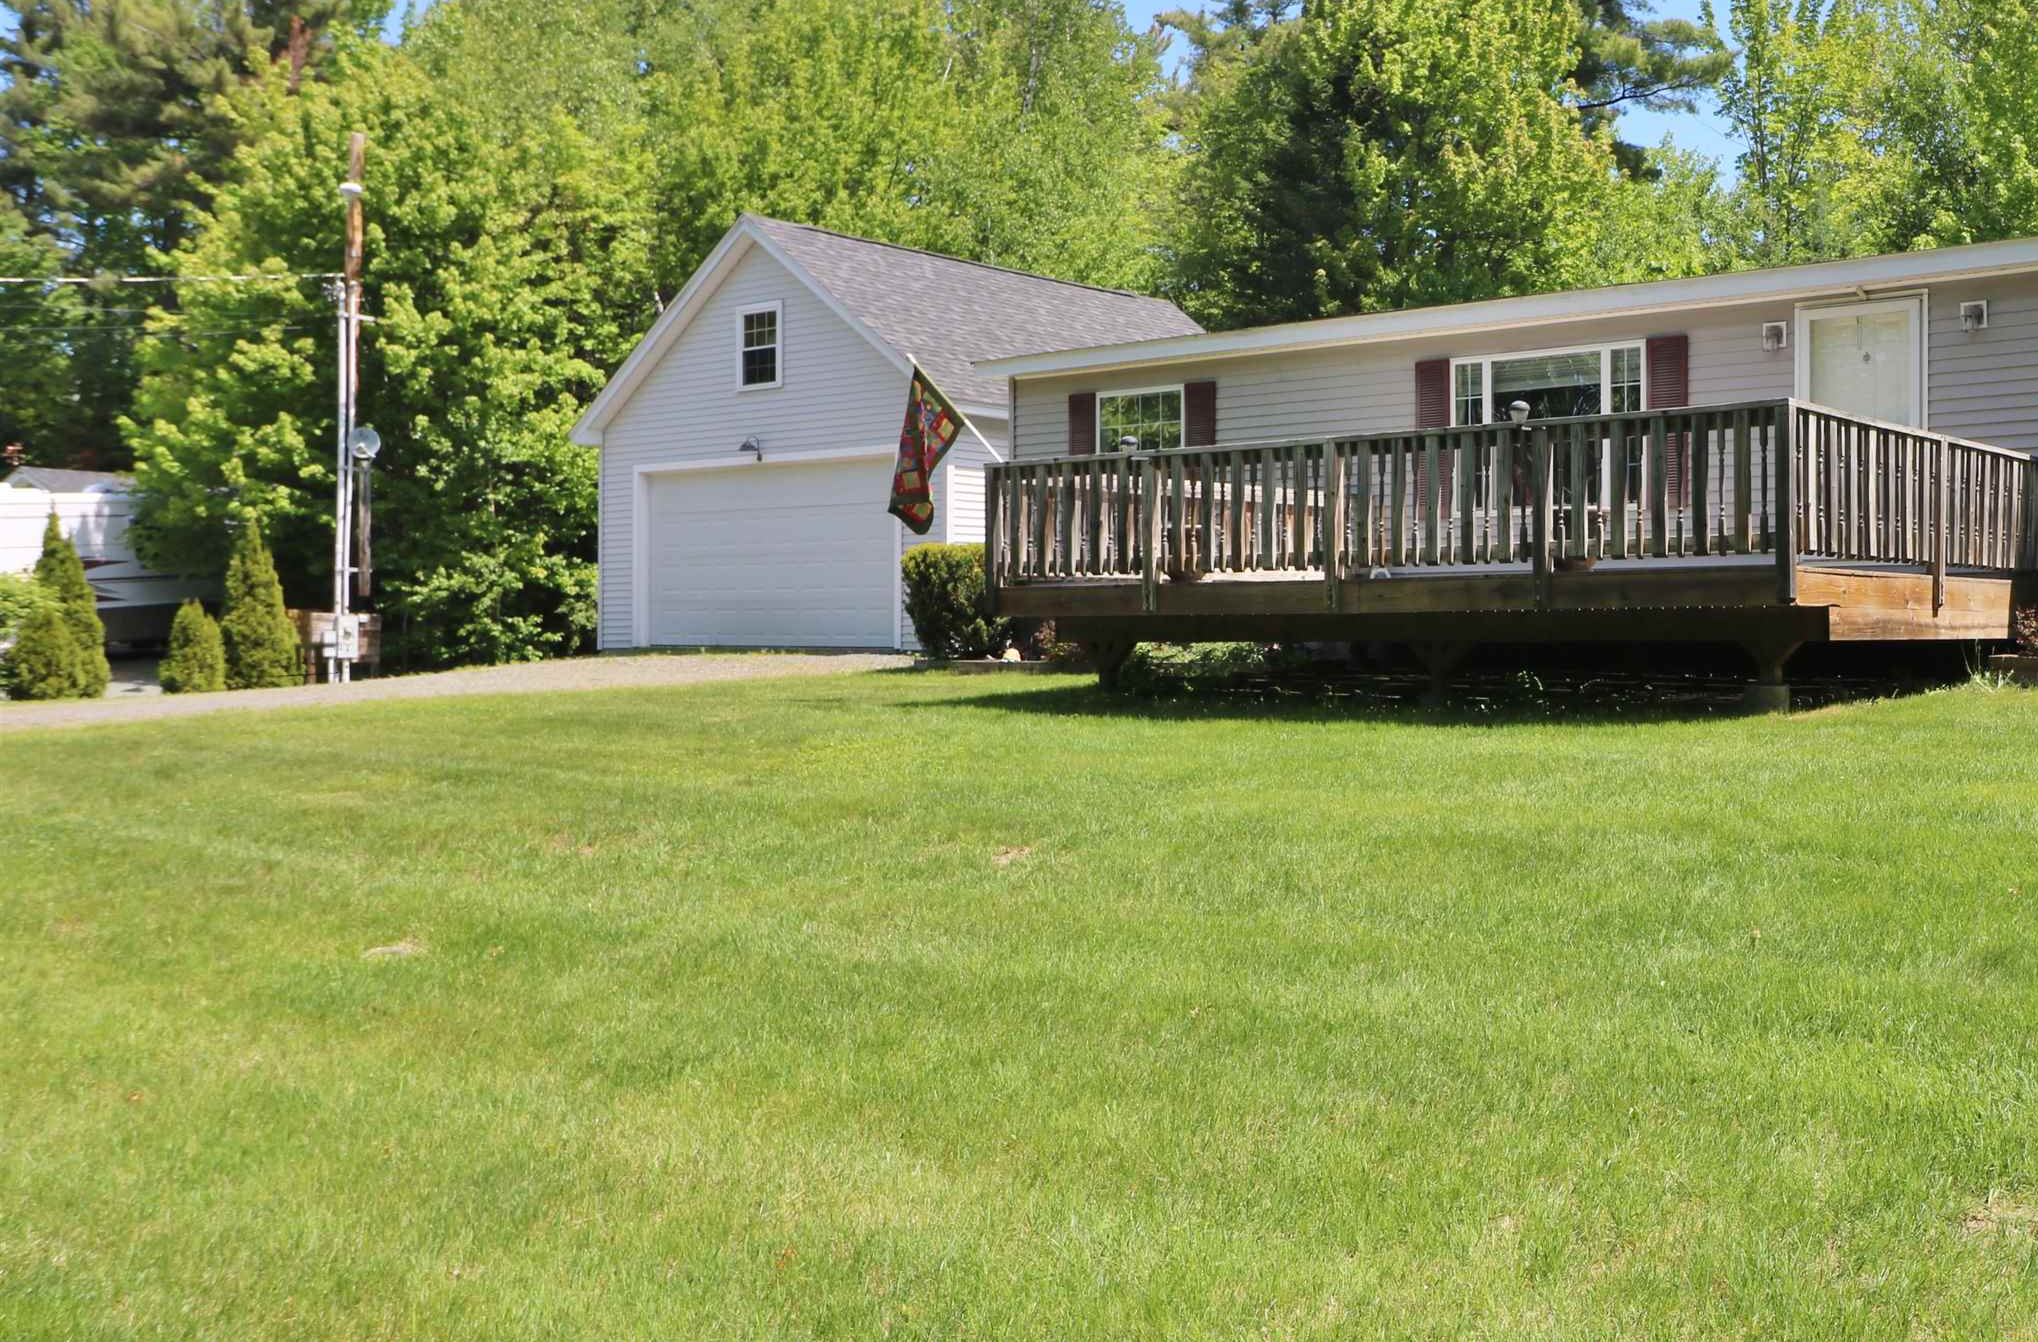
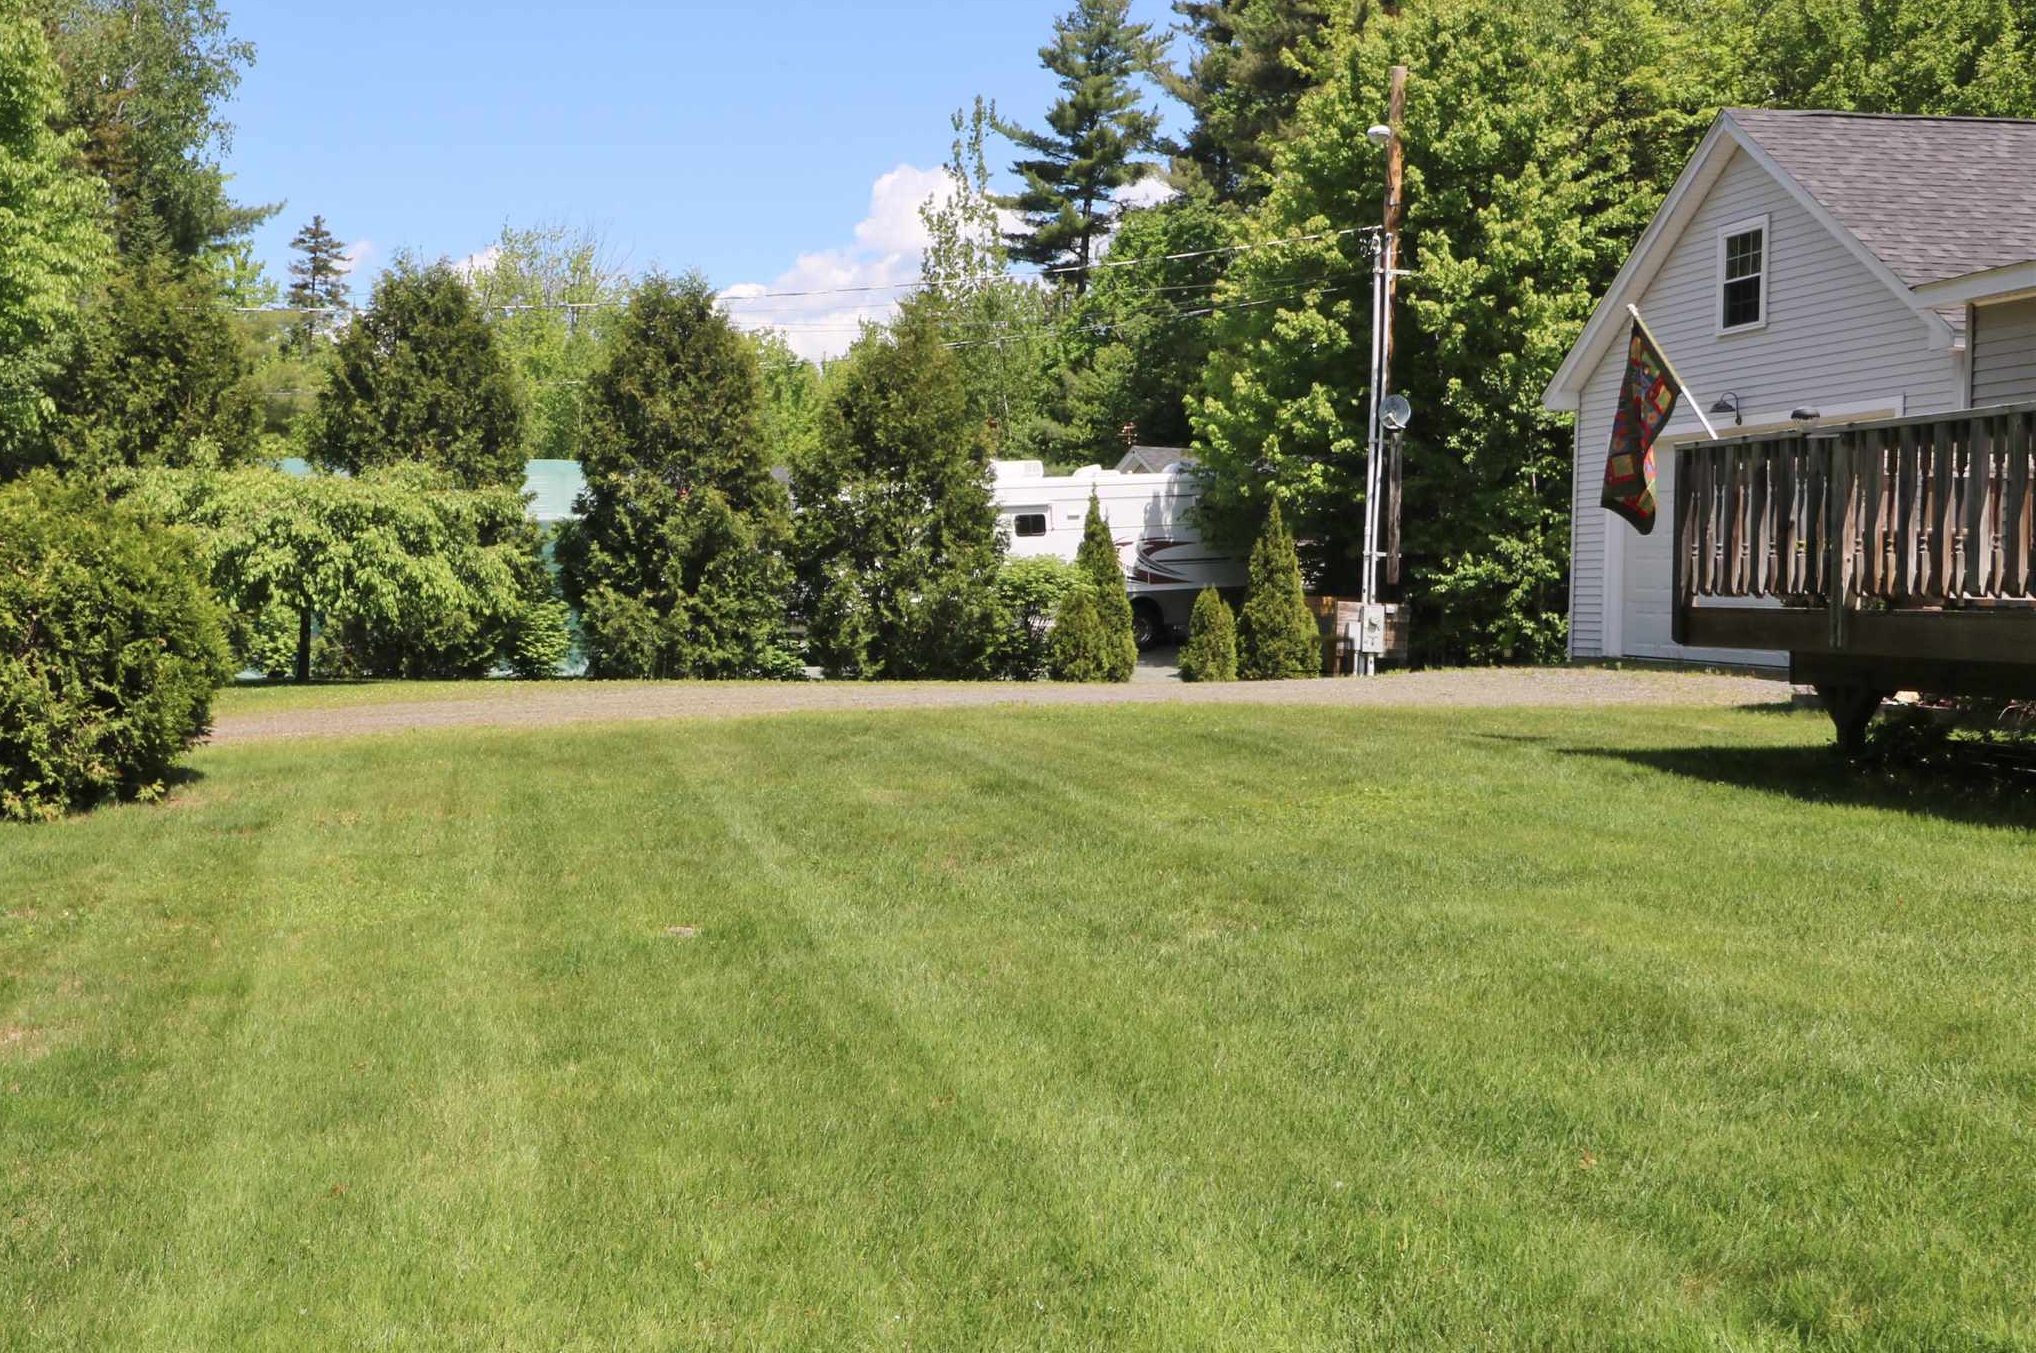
potted plant: none [462,633,488,659] -> present [1496,632,1516,657]

